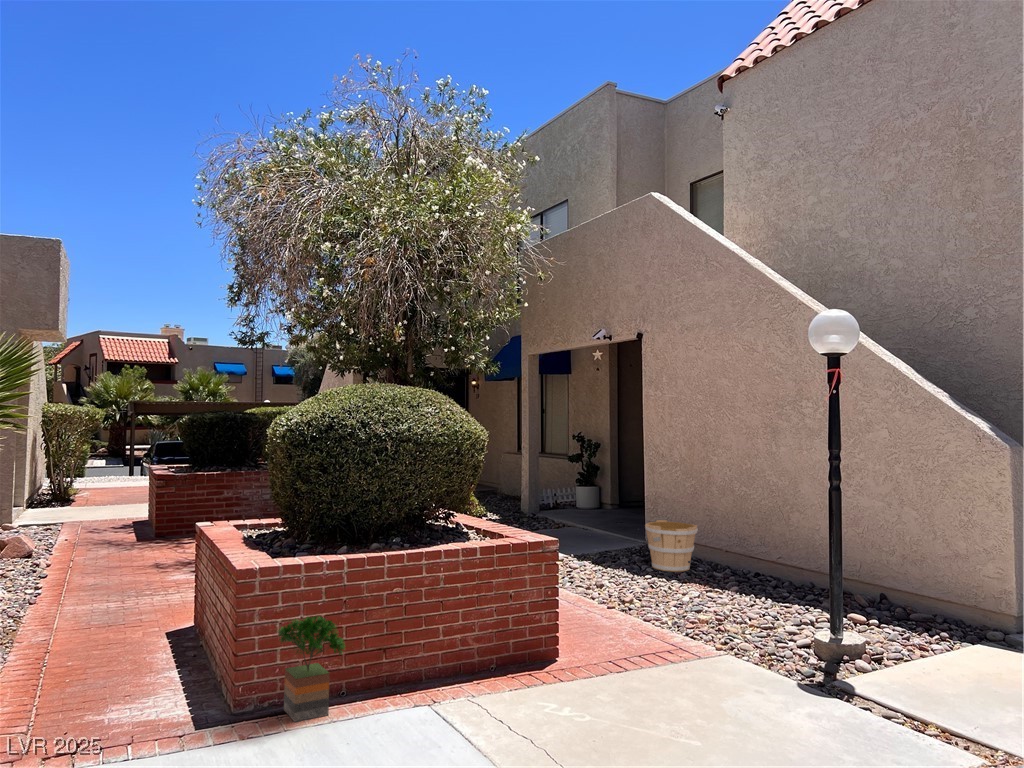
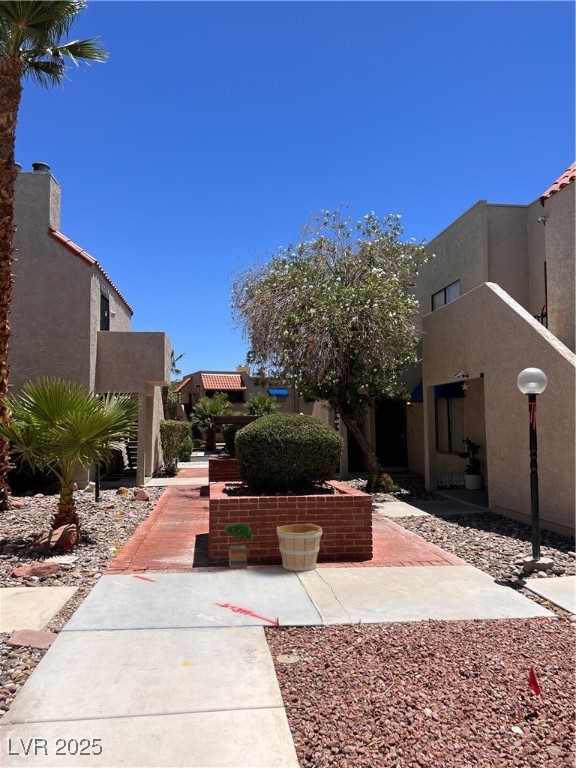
wooden bucket: present [645,520,698,572] -> present [277,523,322,572]

